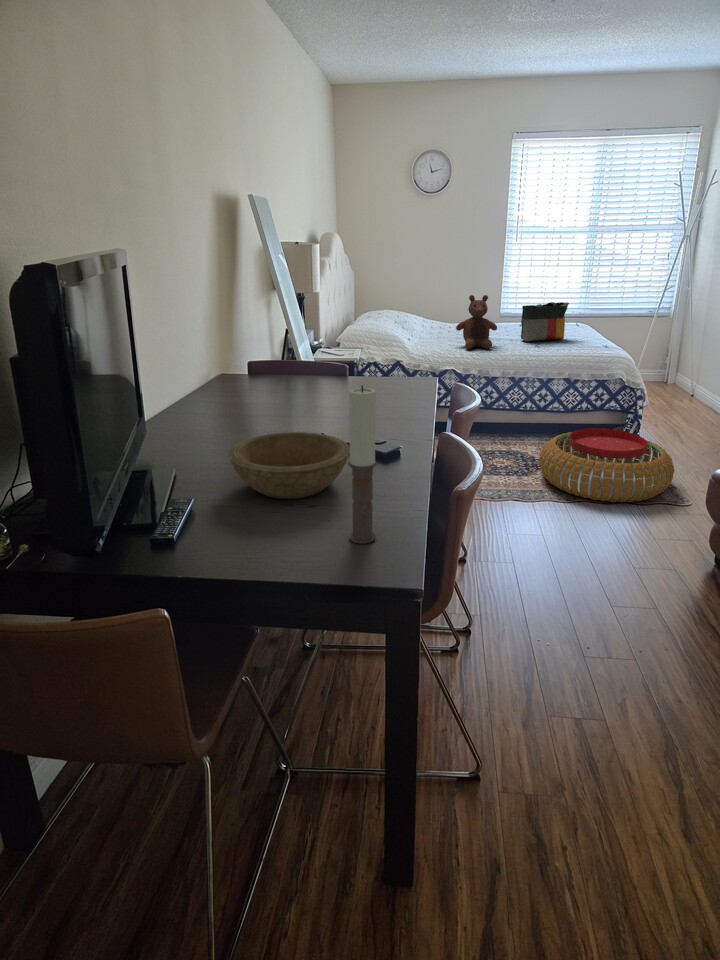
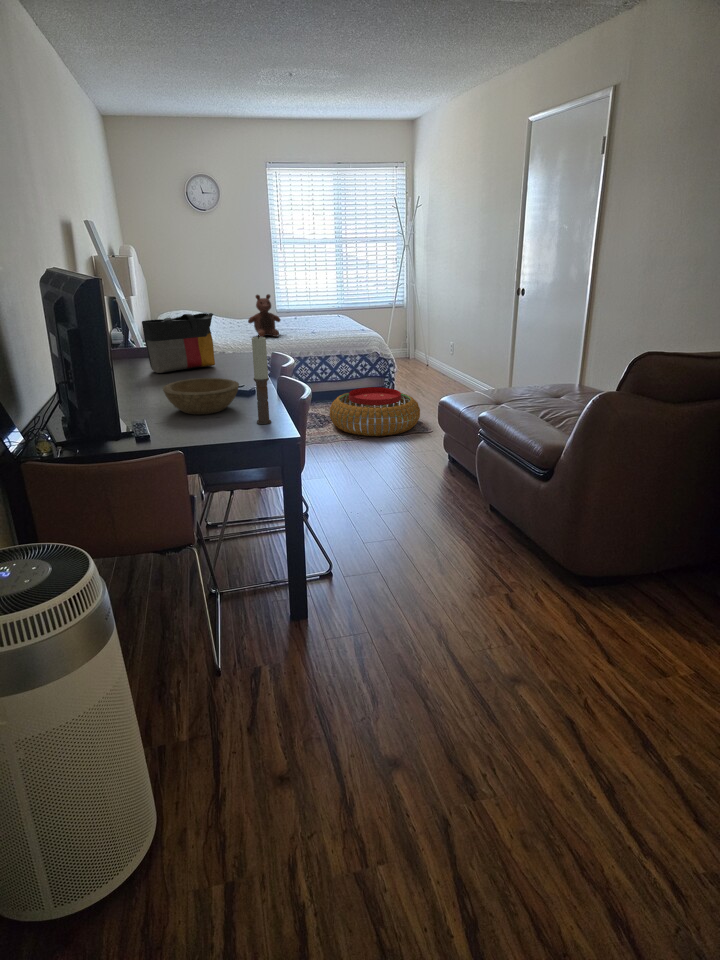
tote bag: present [521,302,569,341] -> present [142,313,215,373]

